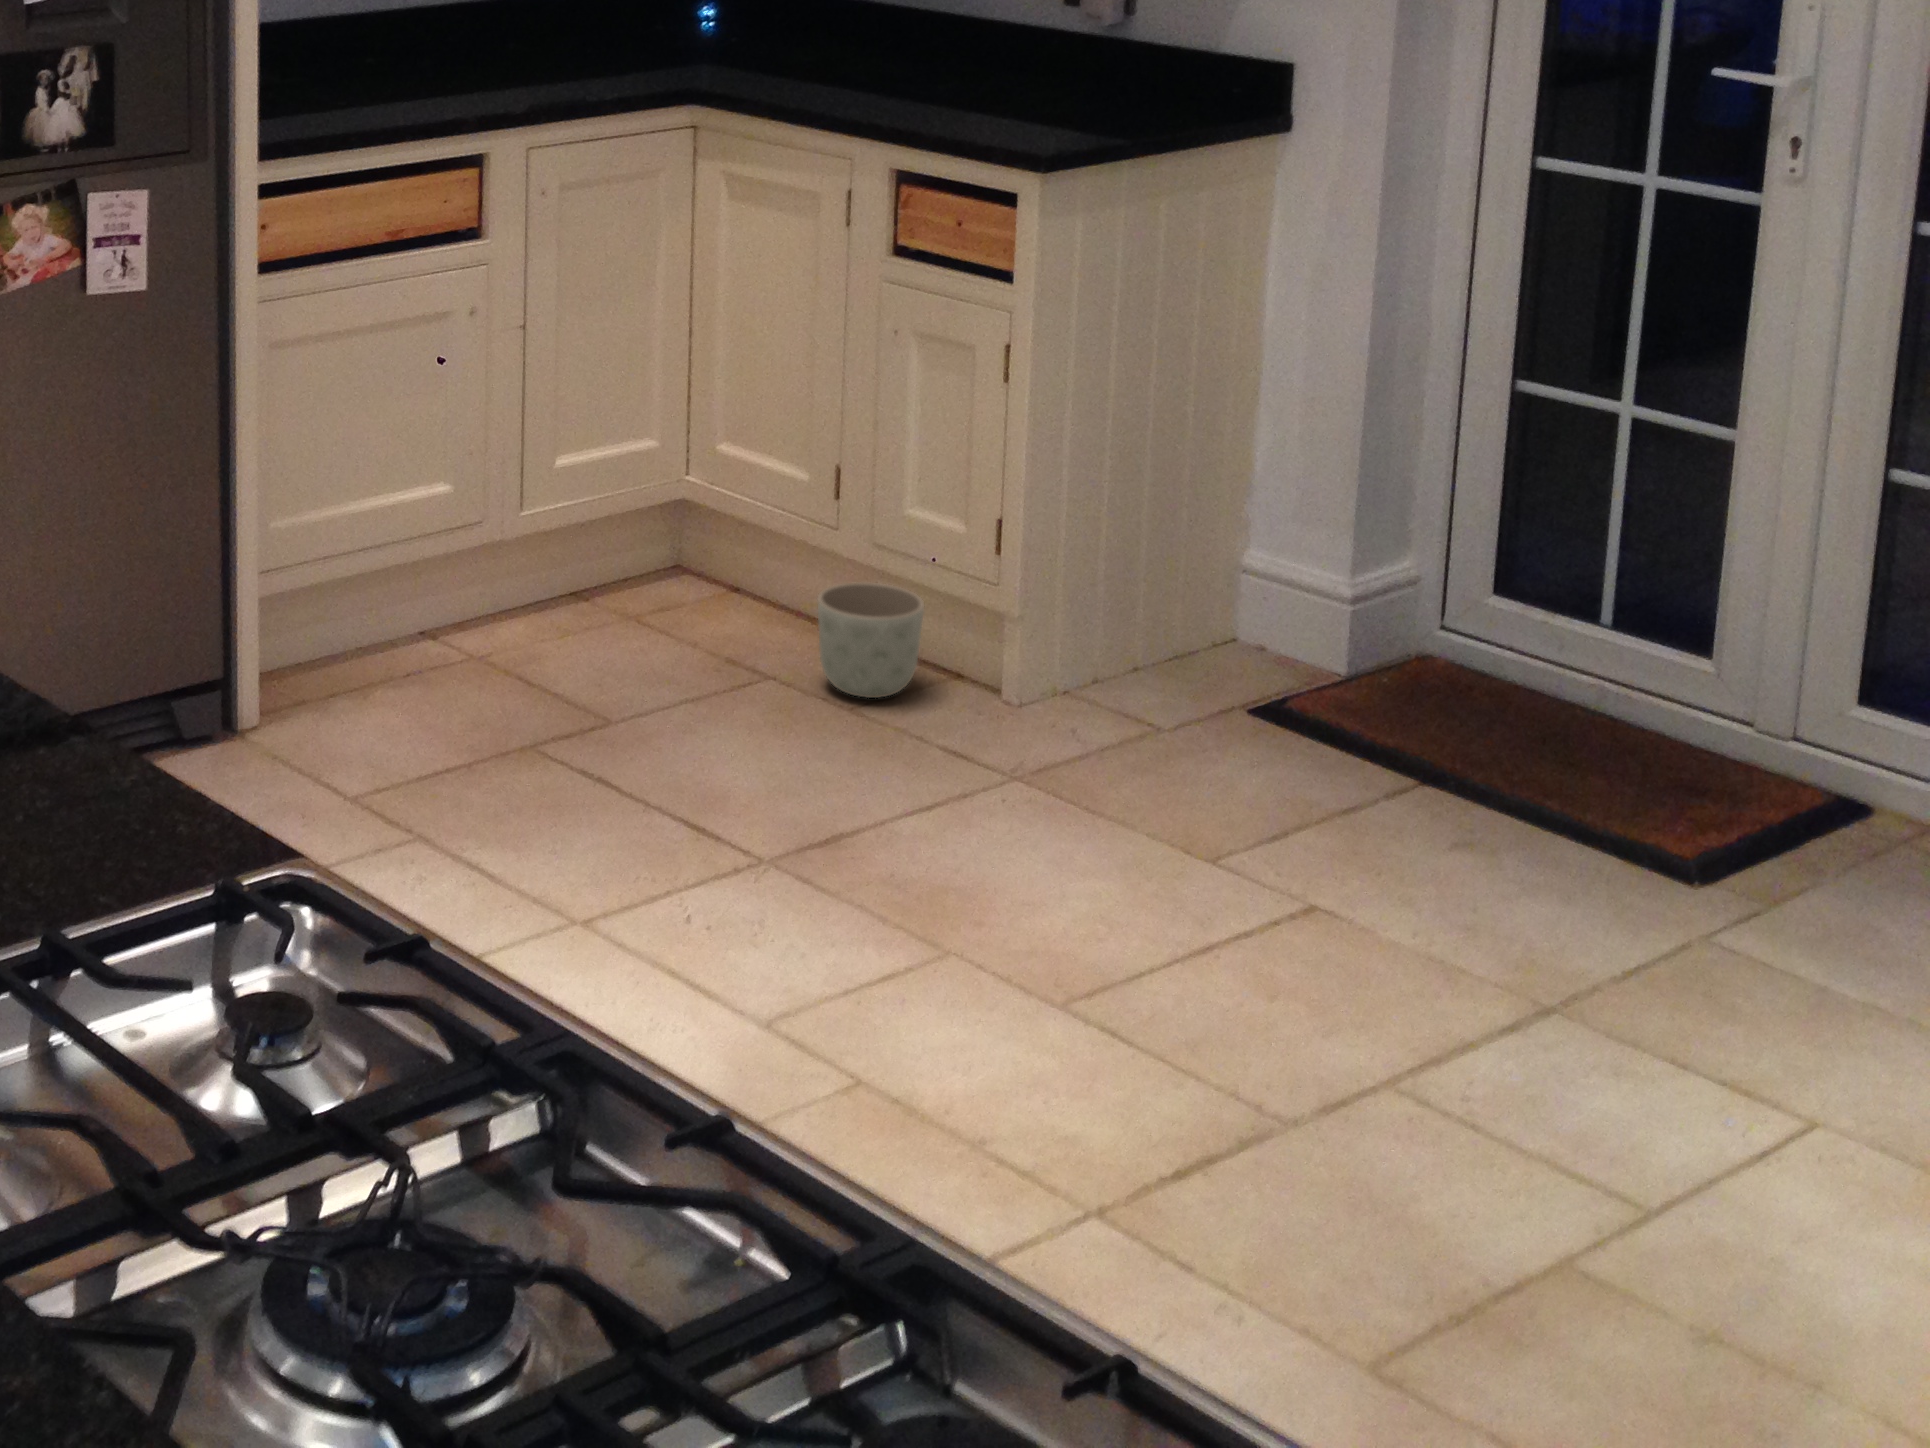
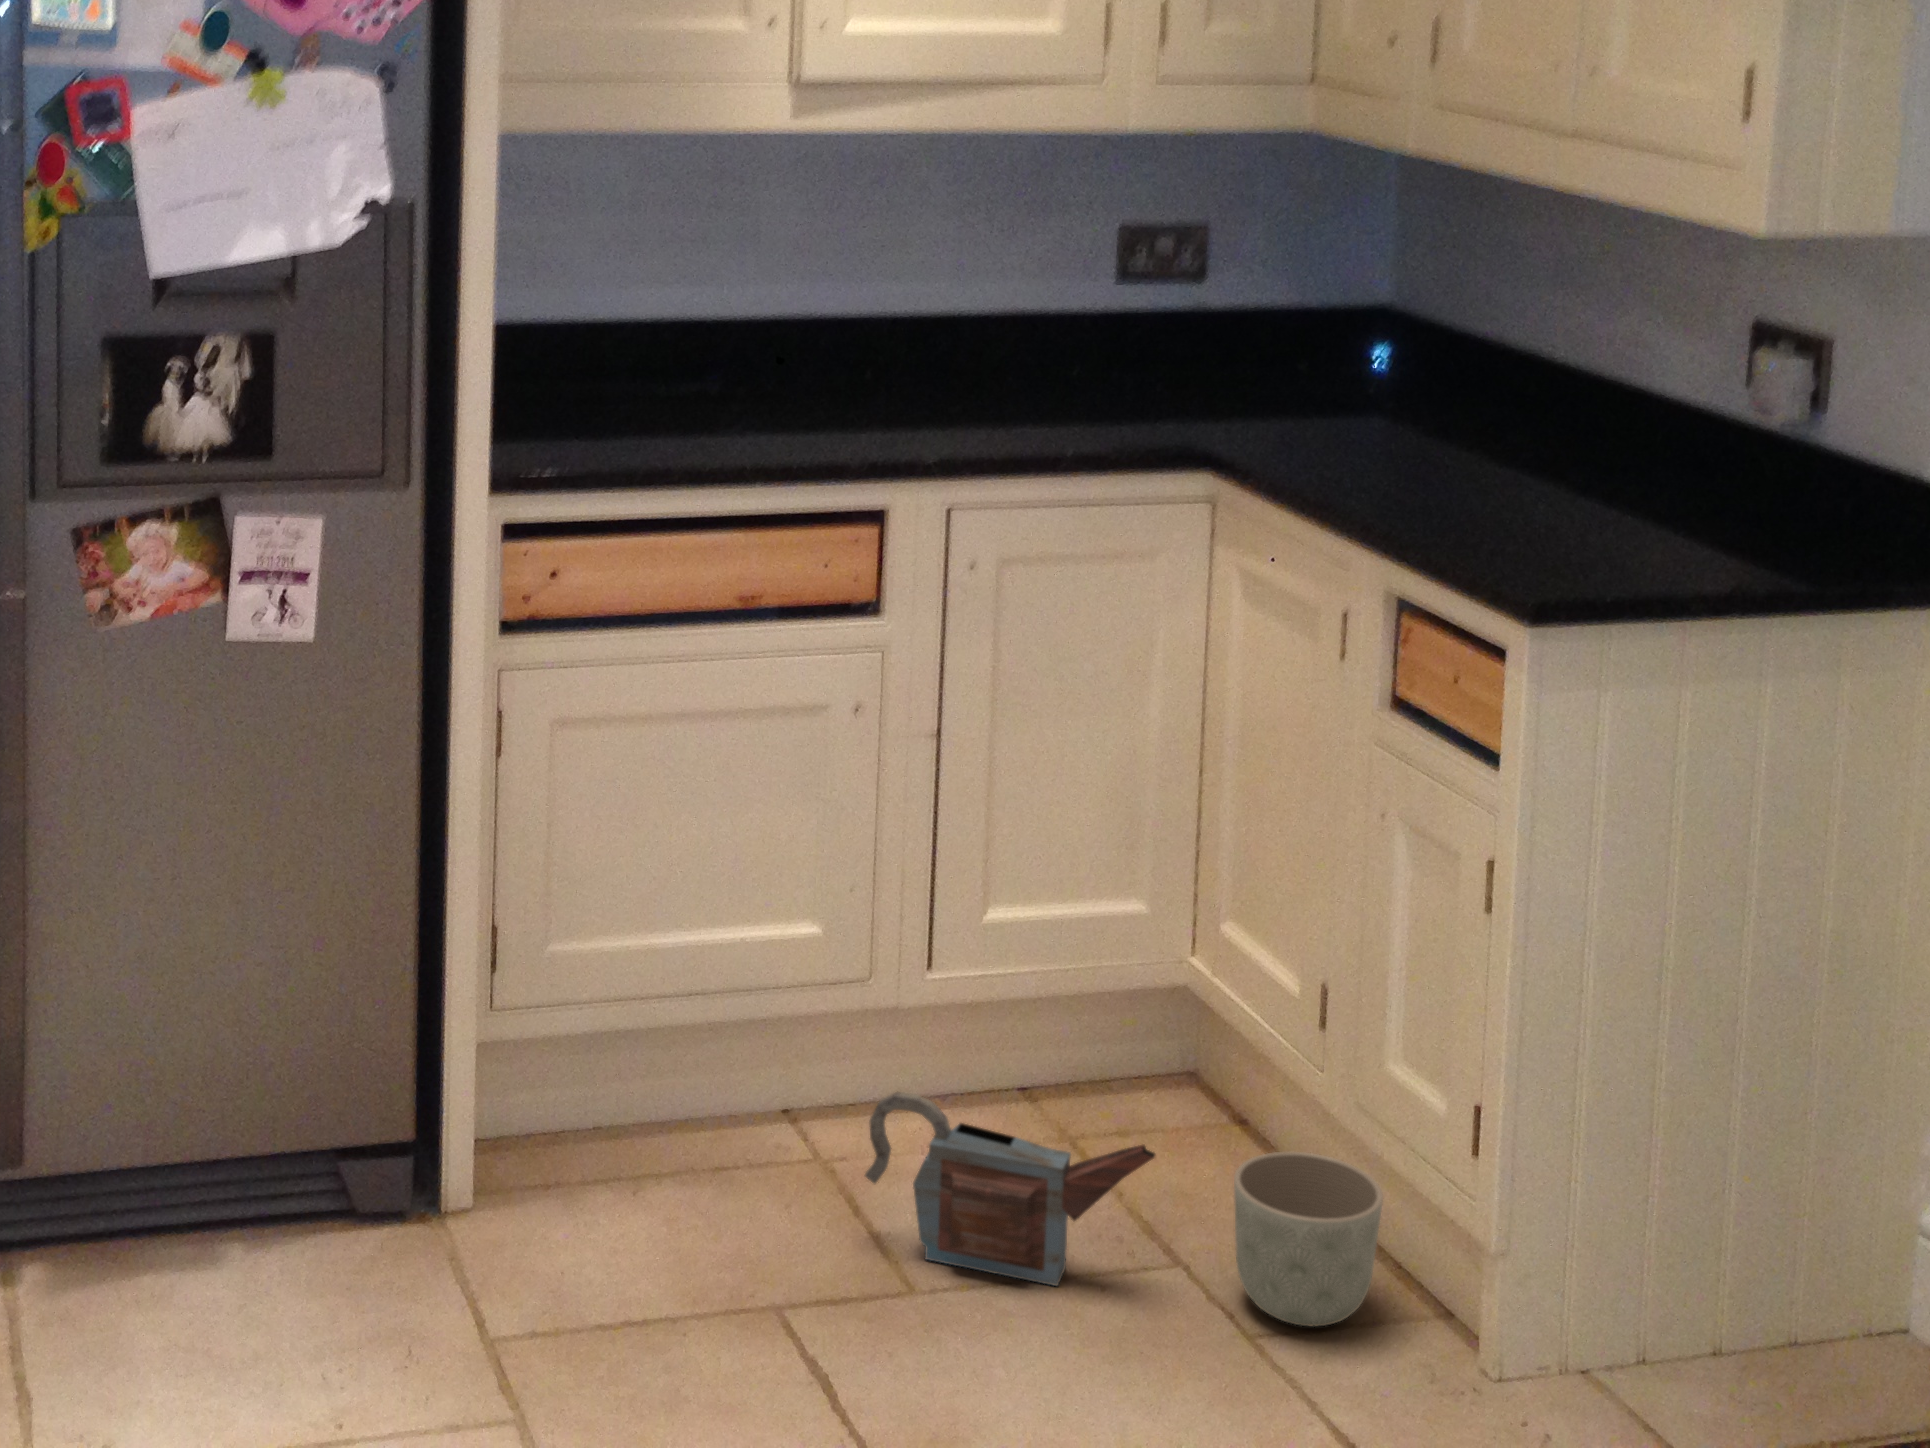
watering can: none [549,585,769,706] -> present [865,1092,1155,1286]

